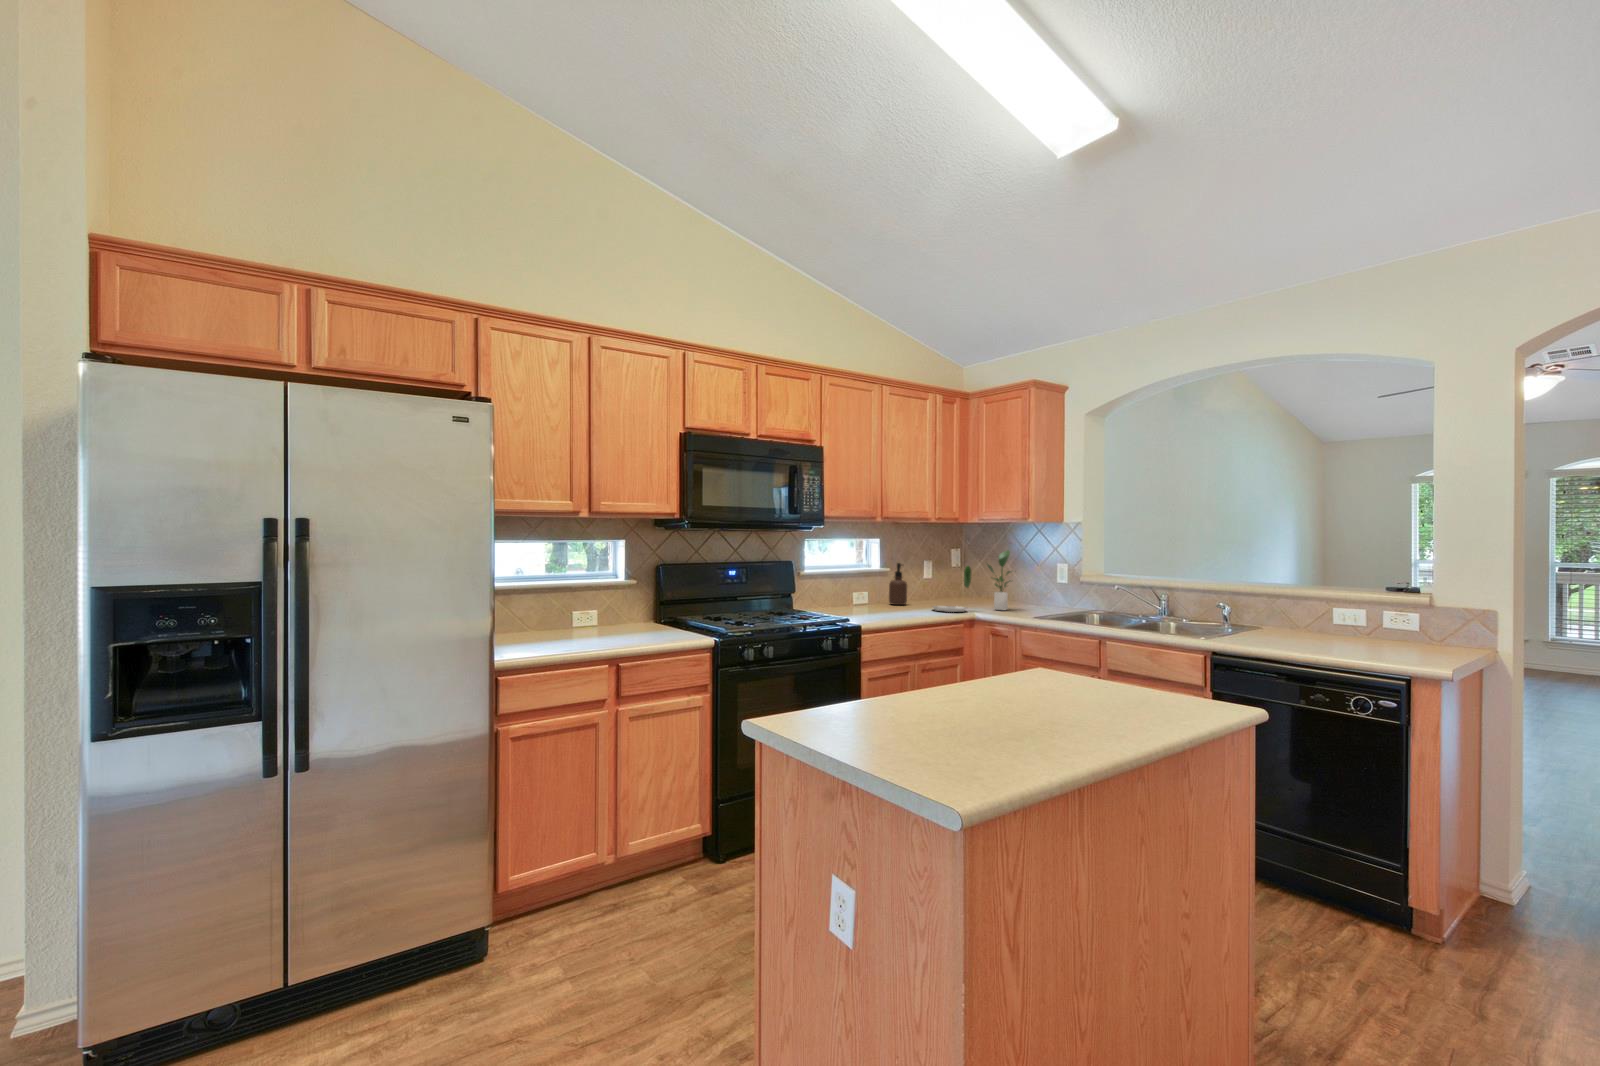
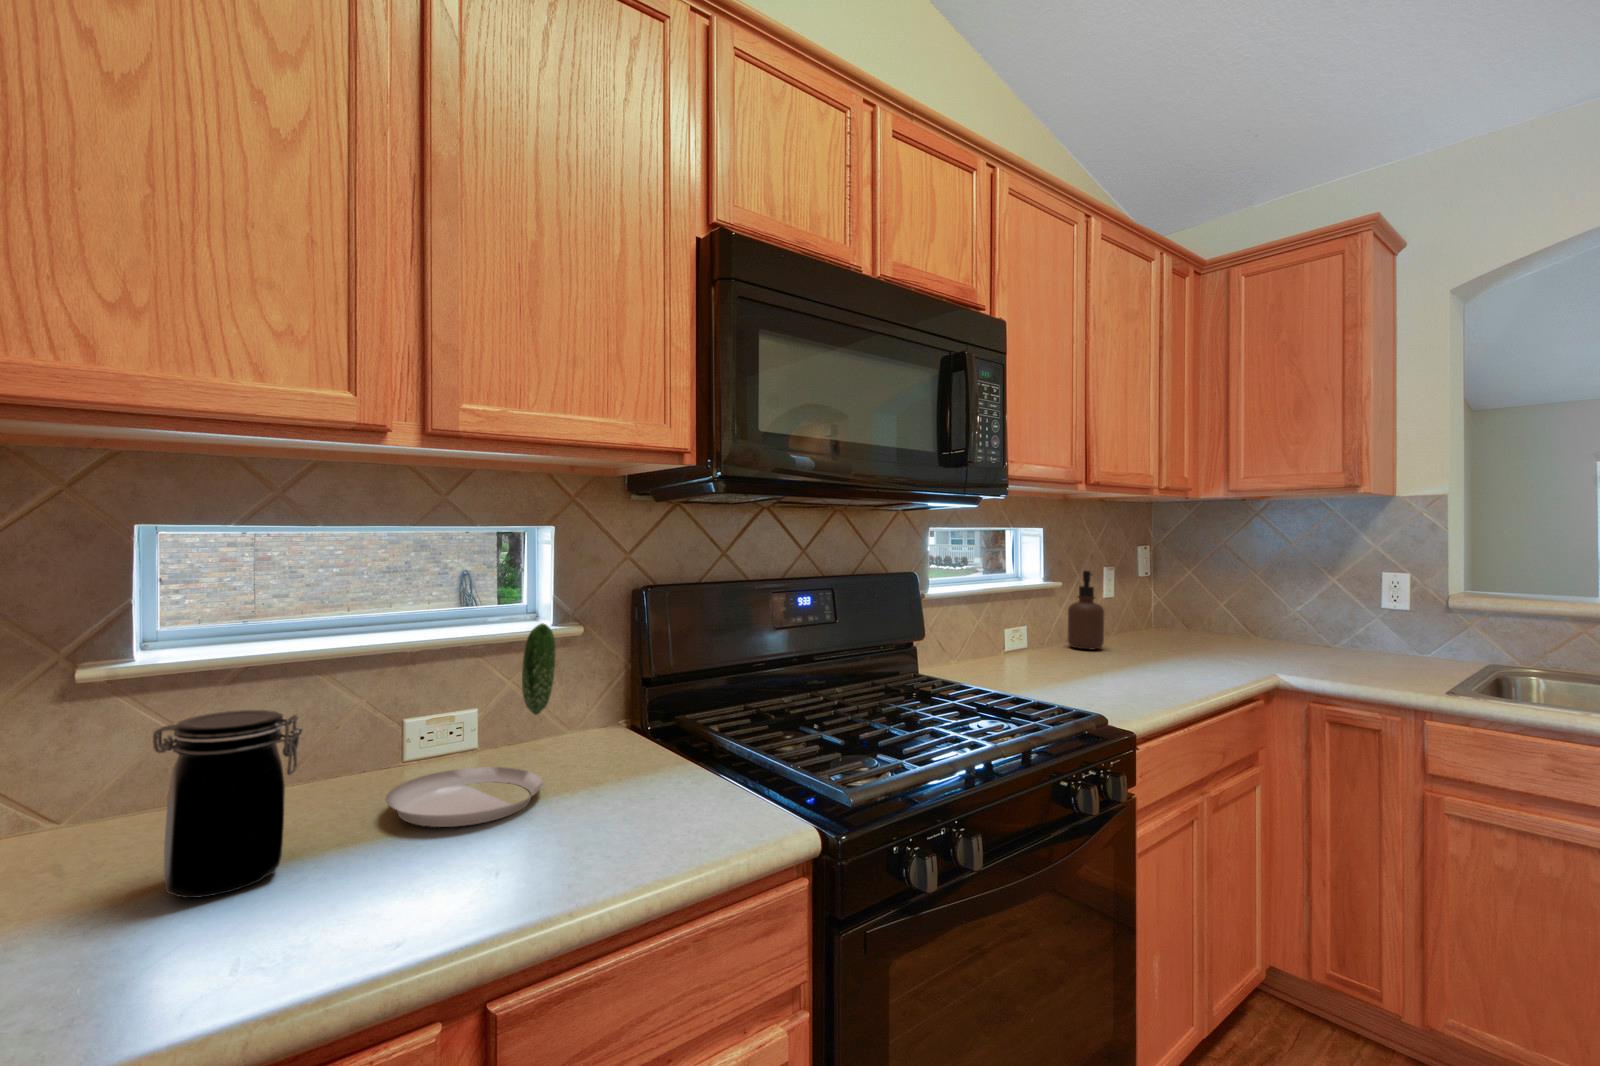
potted plant: present [987,550,1011,610] -> none [1262,547,1331,664]
plate: present [933,566,971,612] -> present [385,623,555,827]
jar: none [523,597,560,644] -> present [153,710,302,898]

